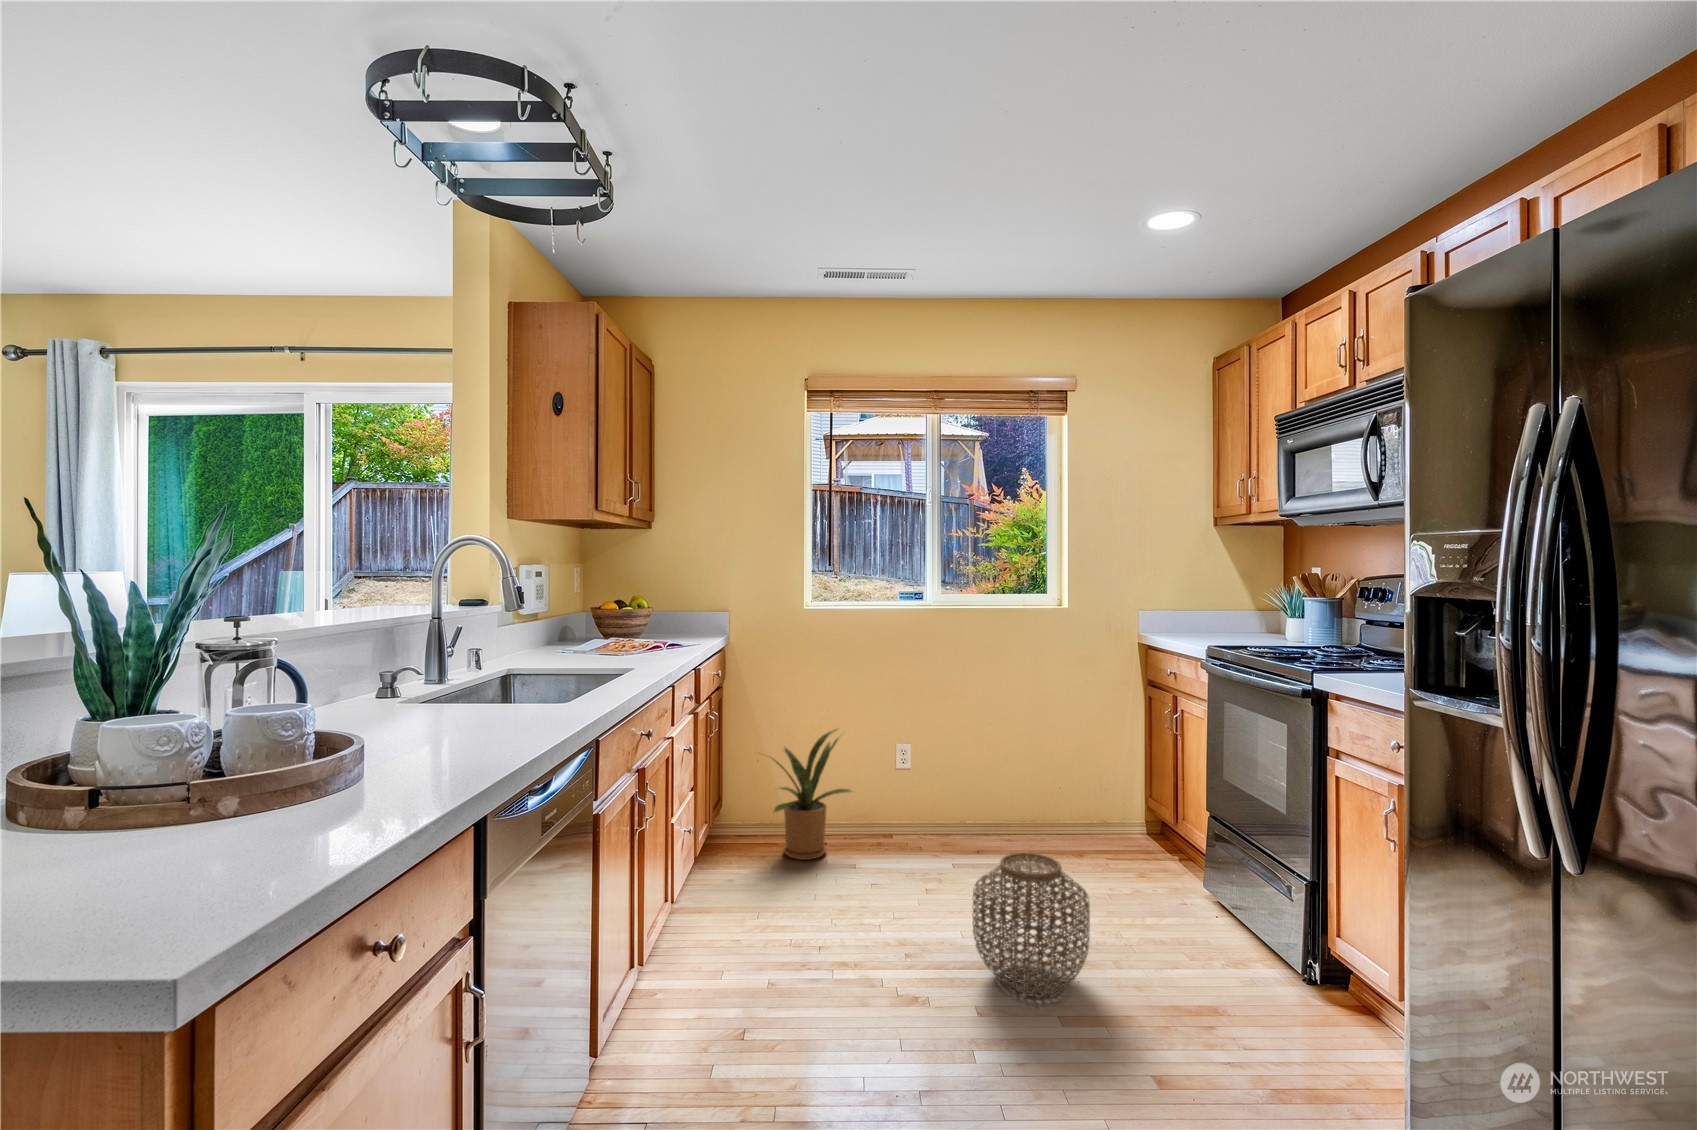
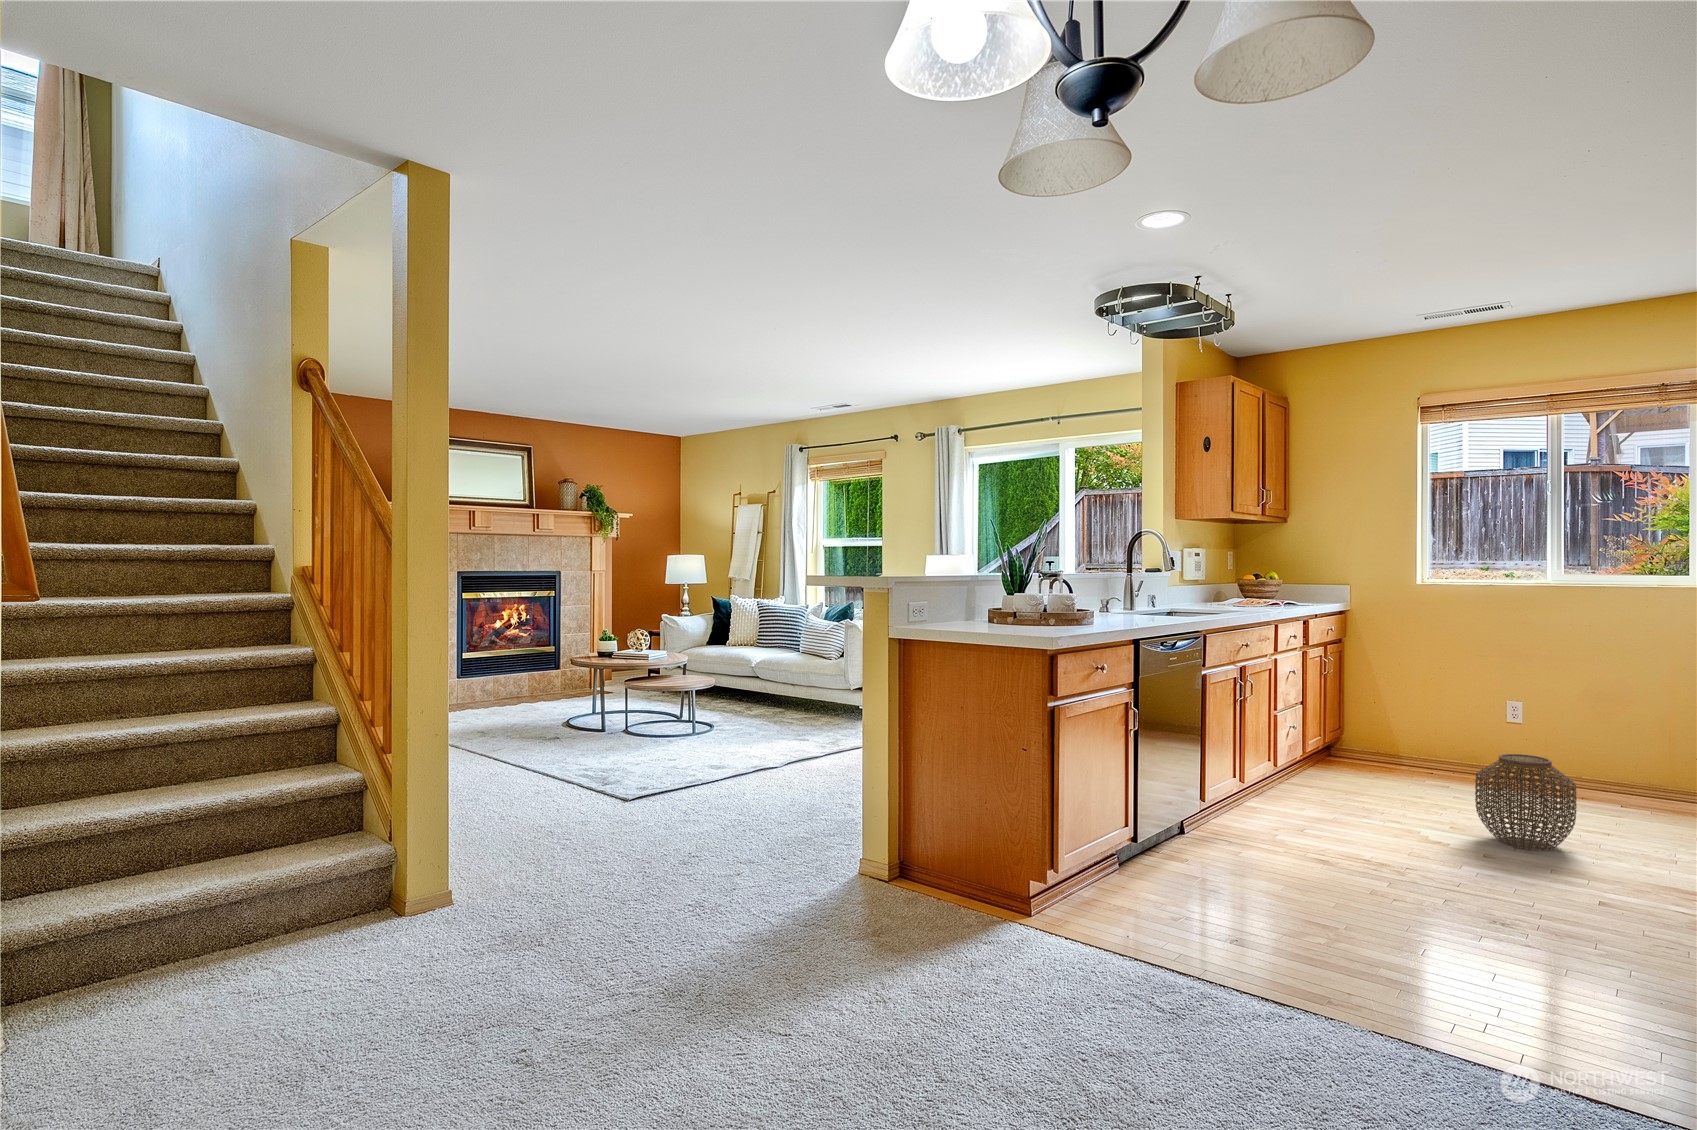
house plant: present [773,729,851,860] -> none [1350,680,1457,778]

